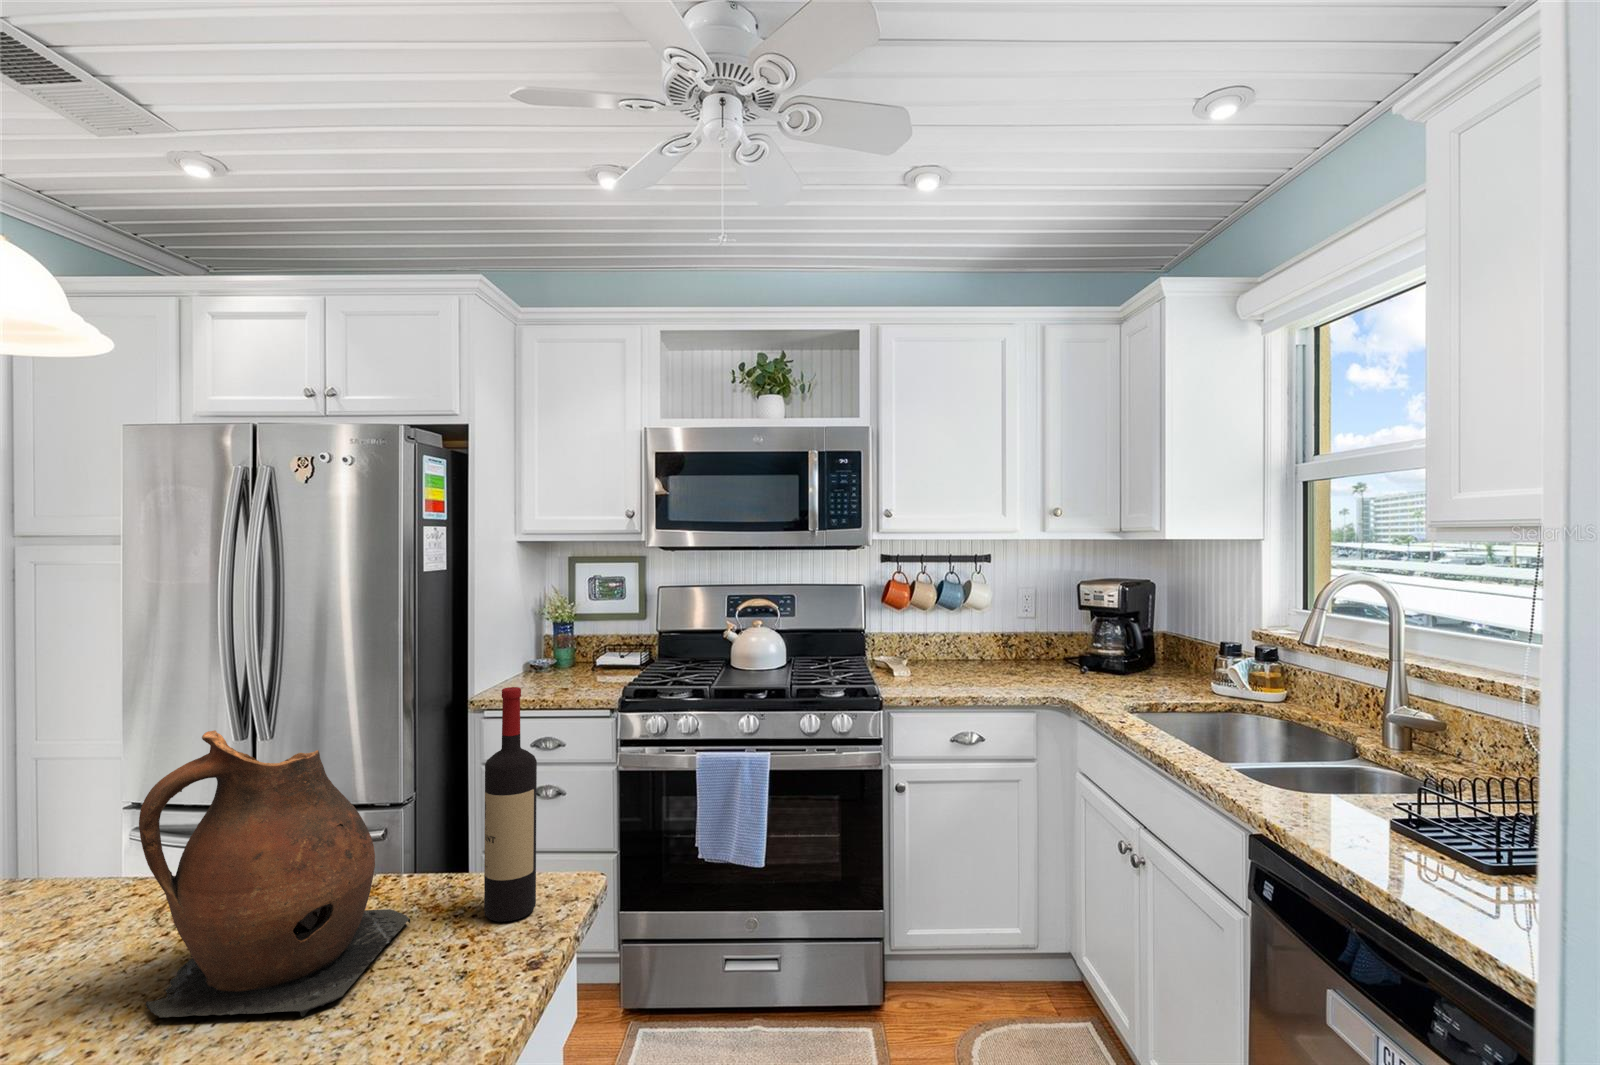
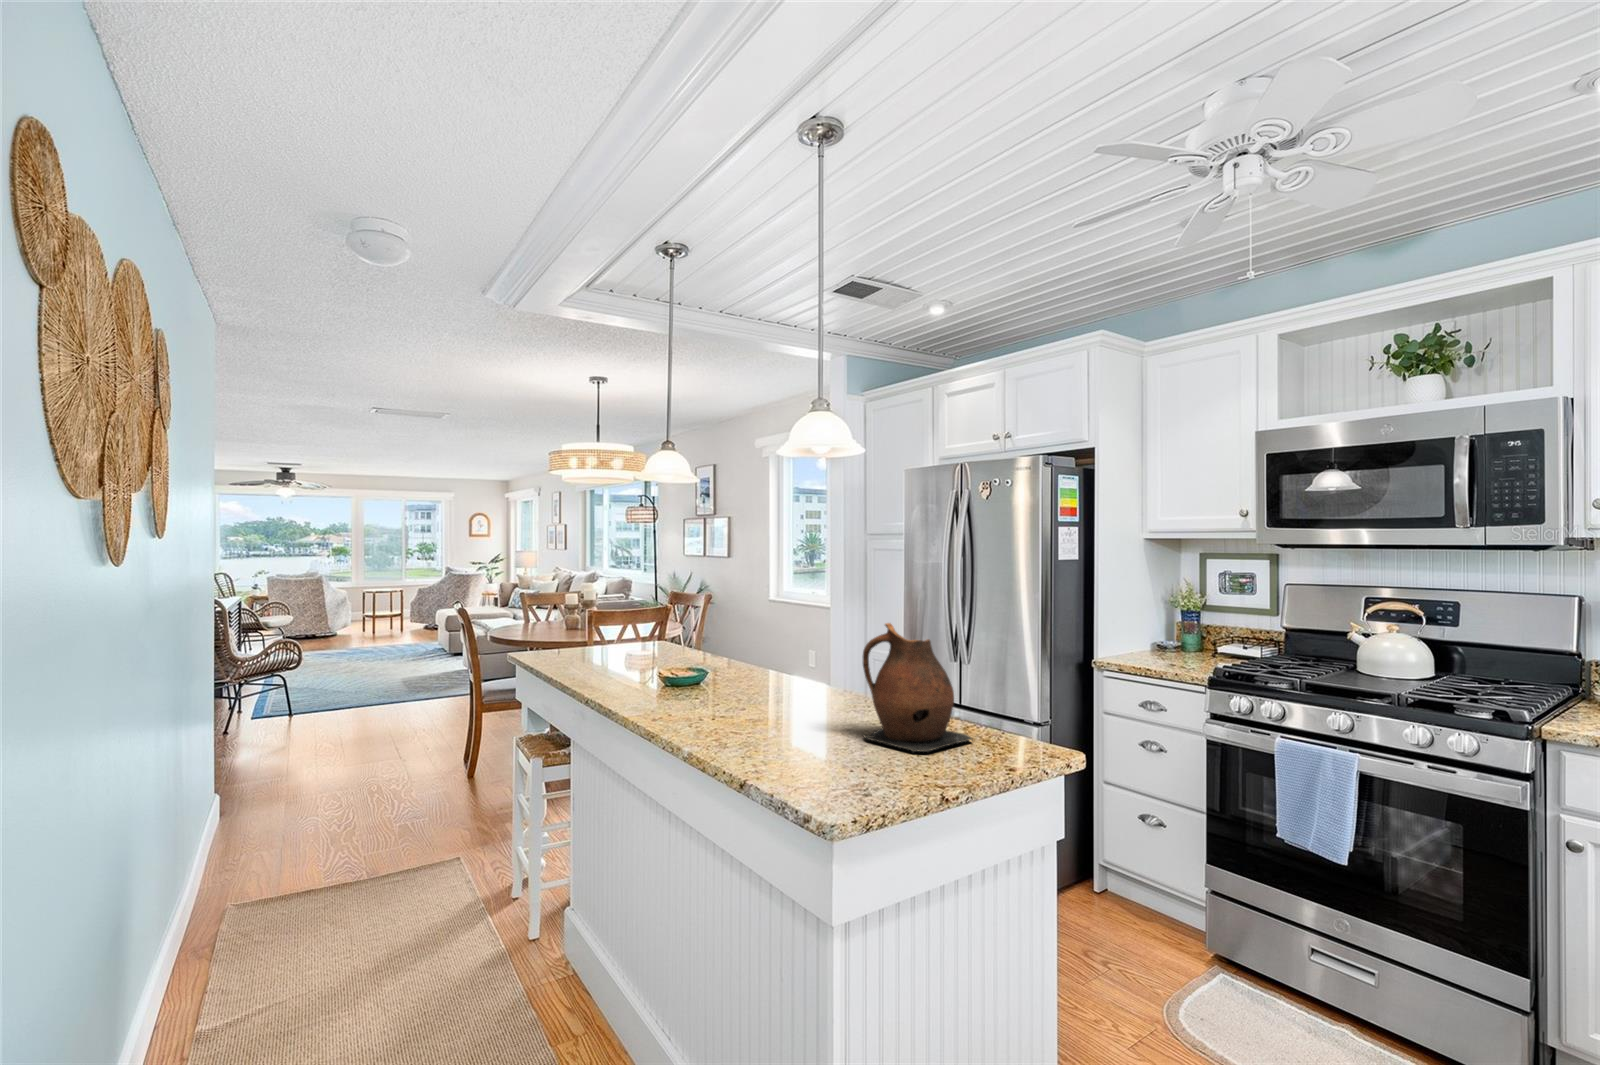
wine bottle: present [484,687,537,922] -> none [1009,623,1039,754]

